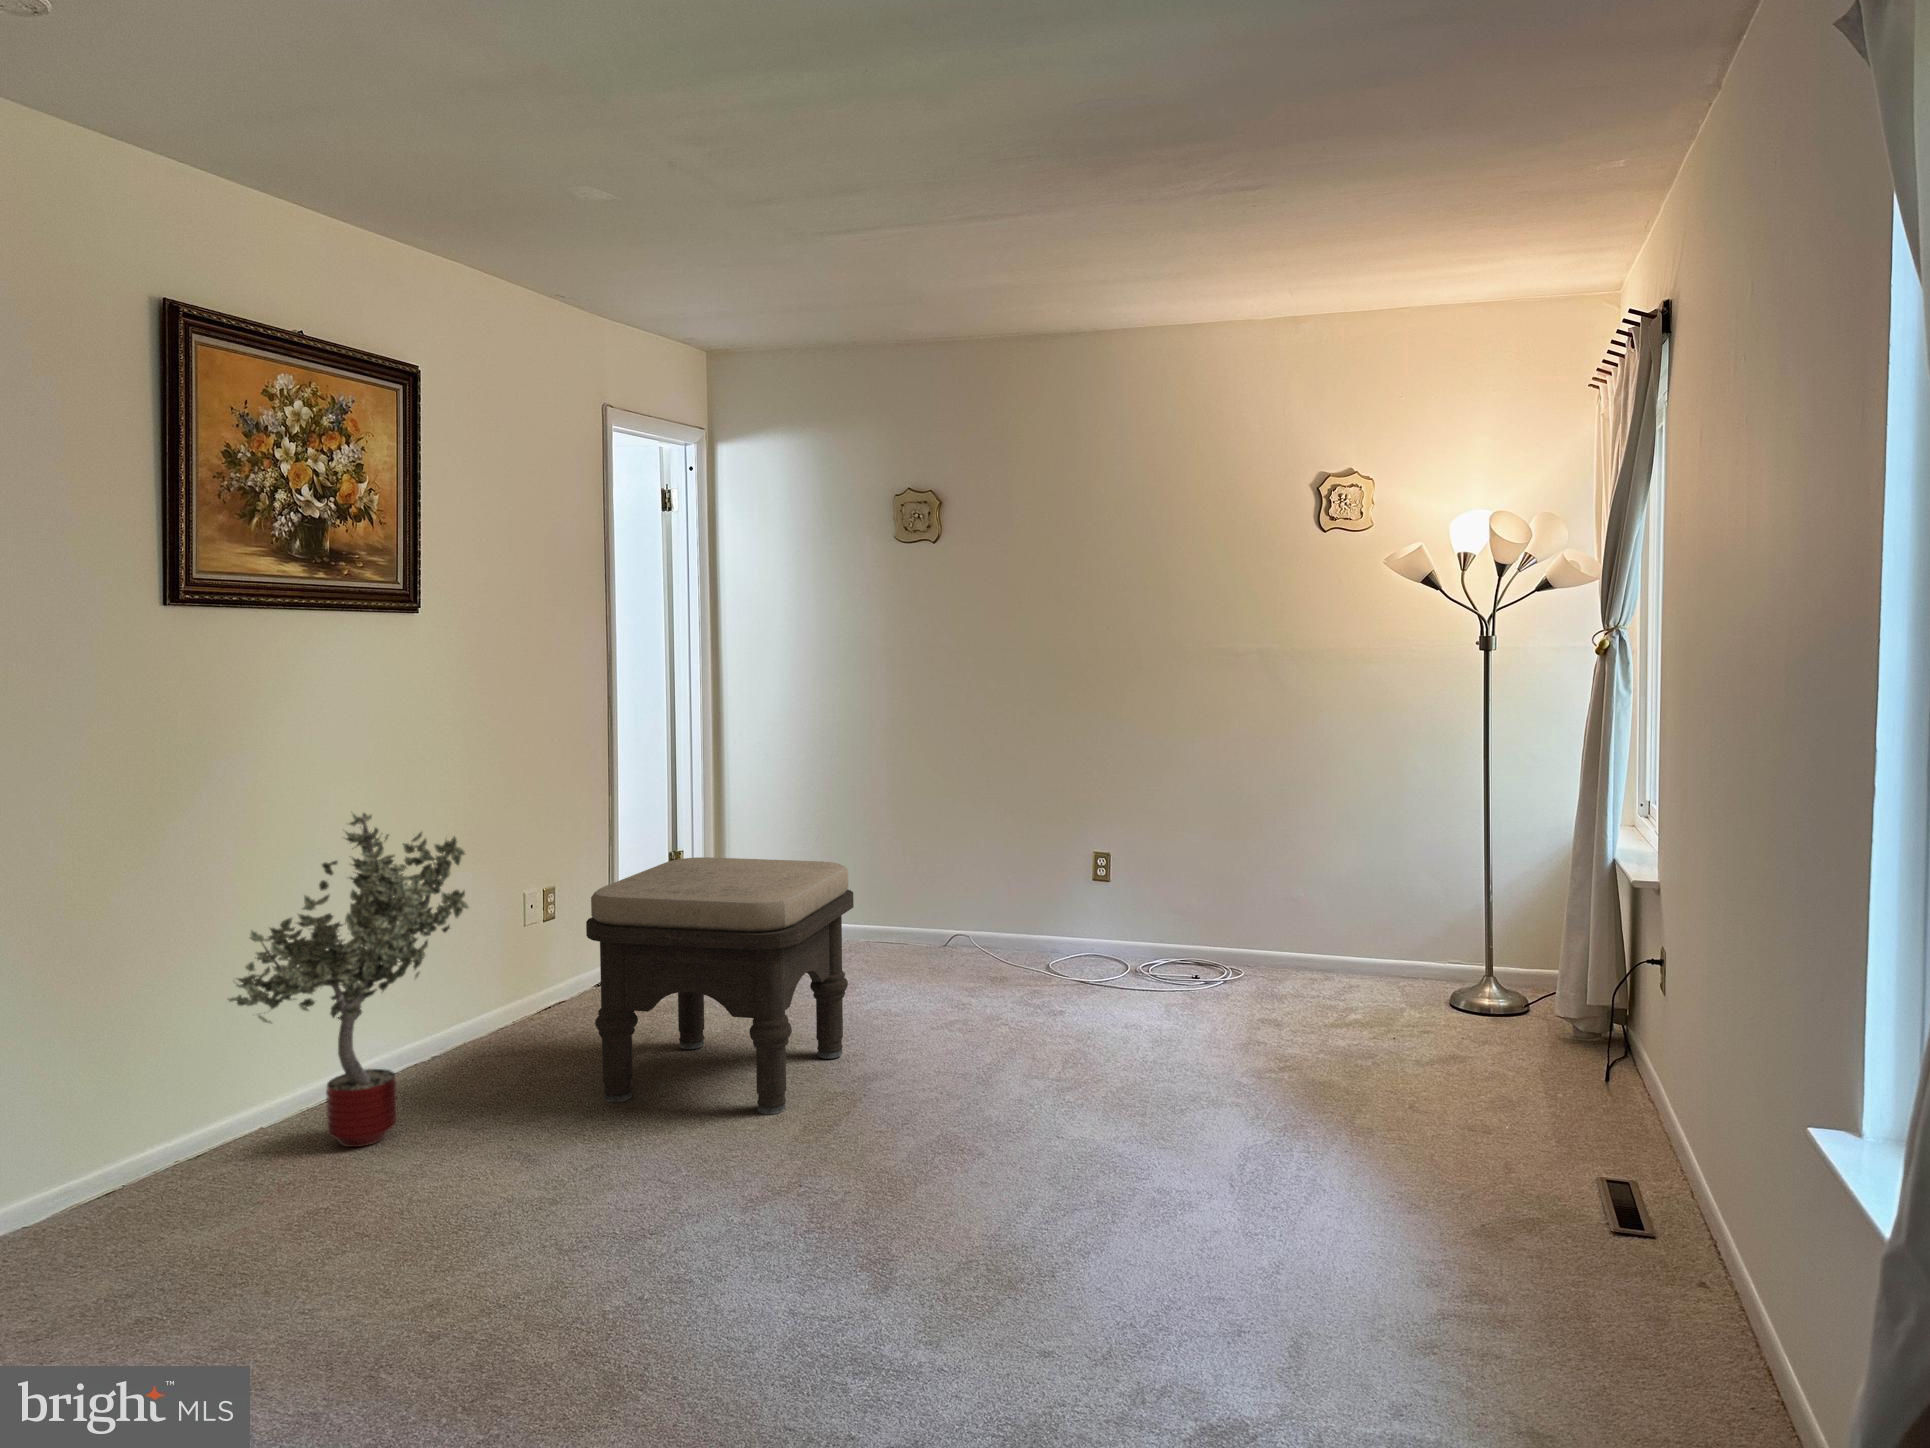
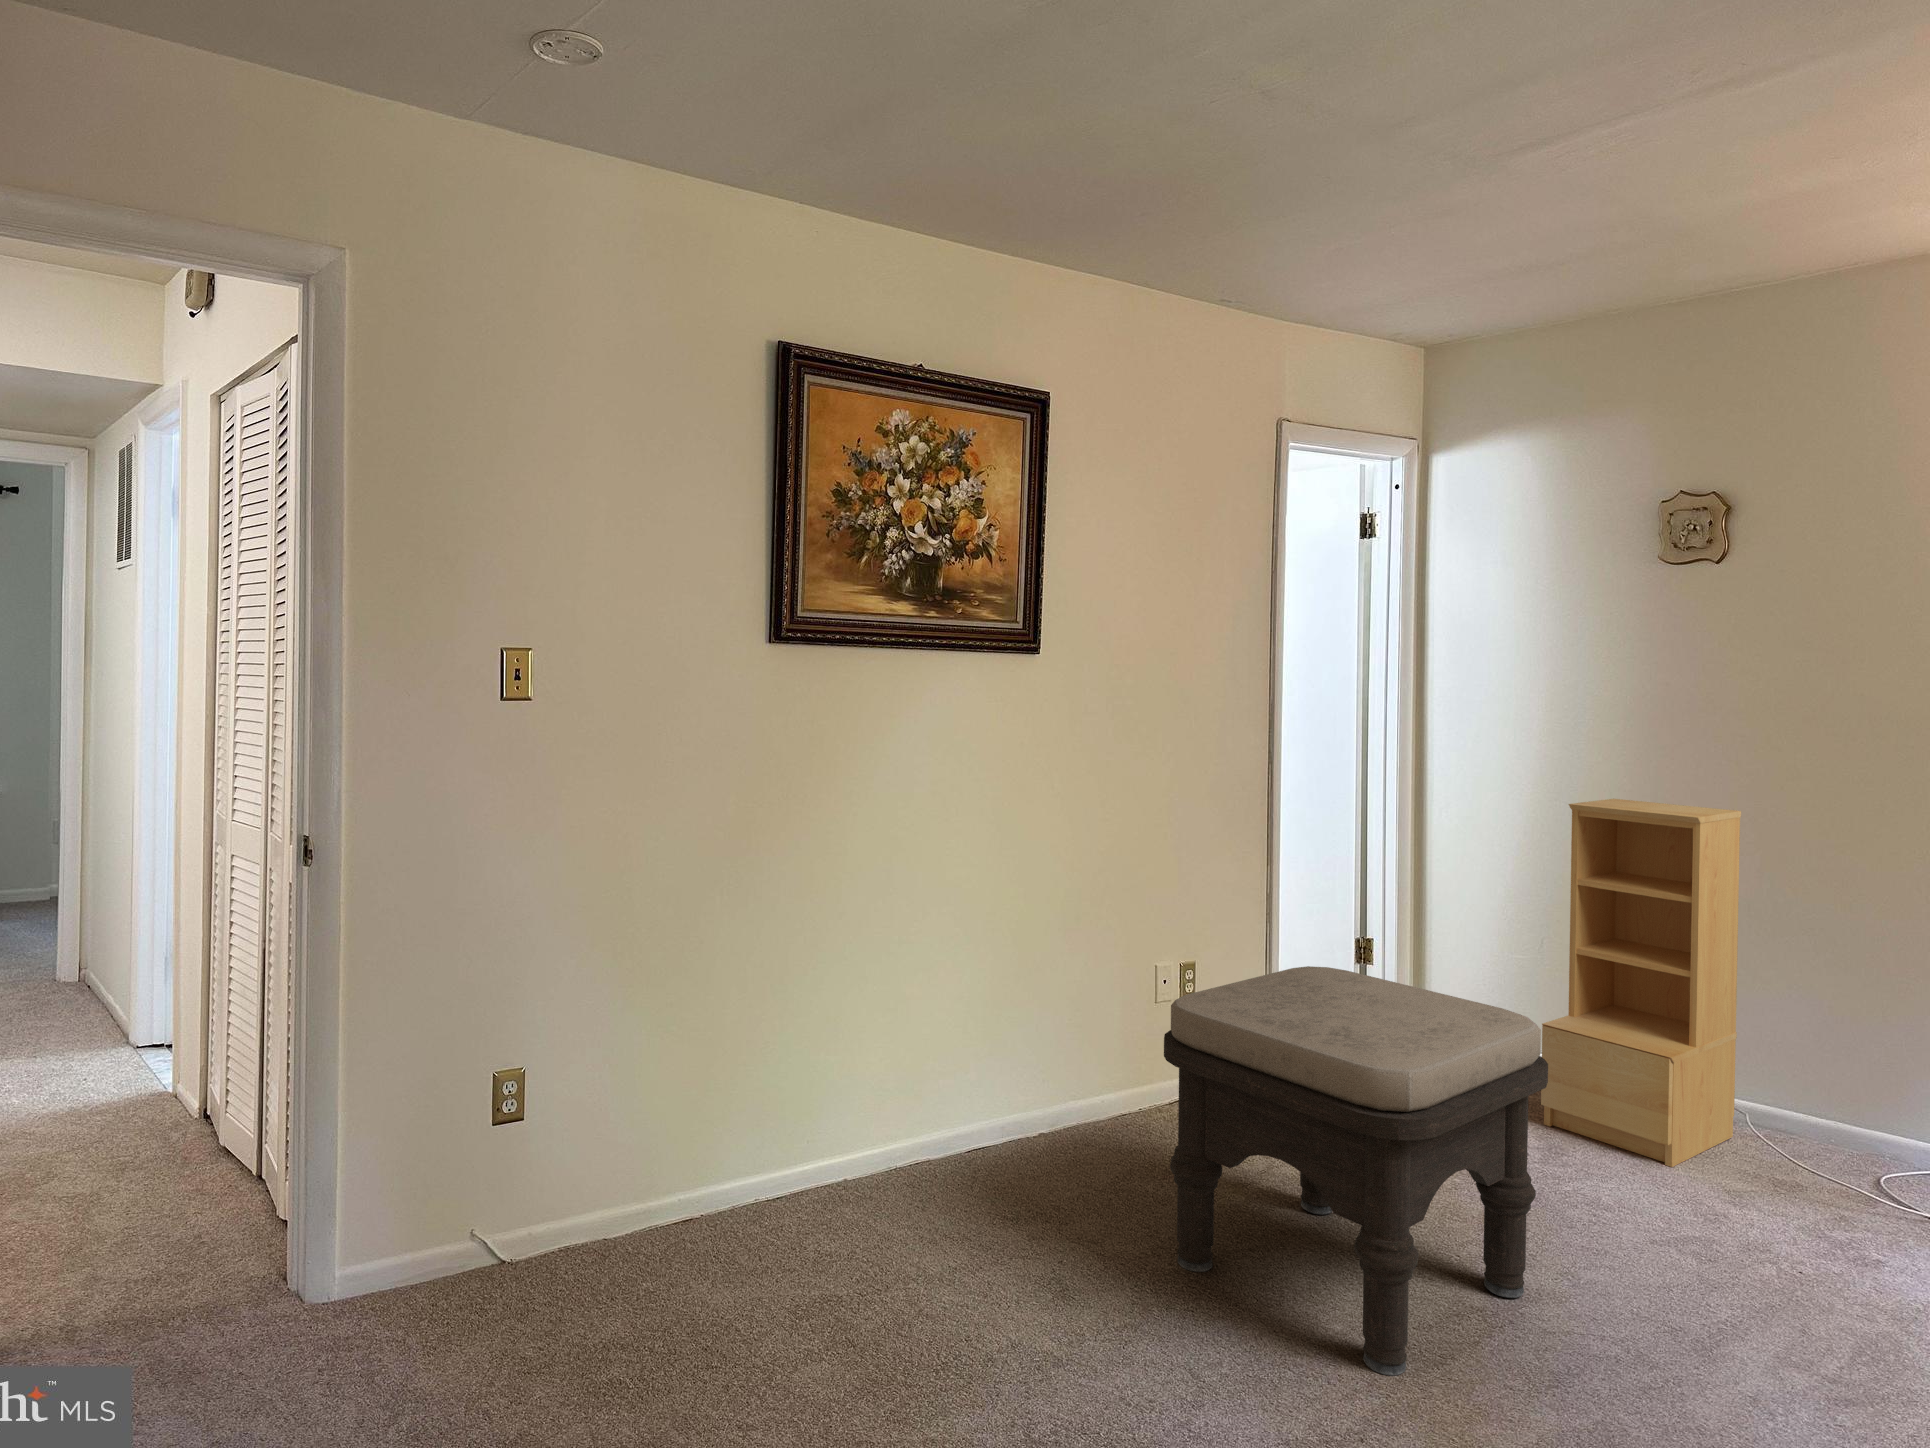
bookshelf: none [823,718,940,971] -> present [1541,799,1741,1167]
potted tree: present [228,813,469,1147] -> none [779,864,1044,1237]

